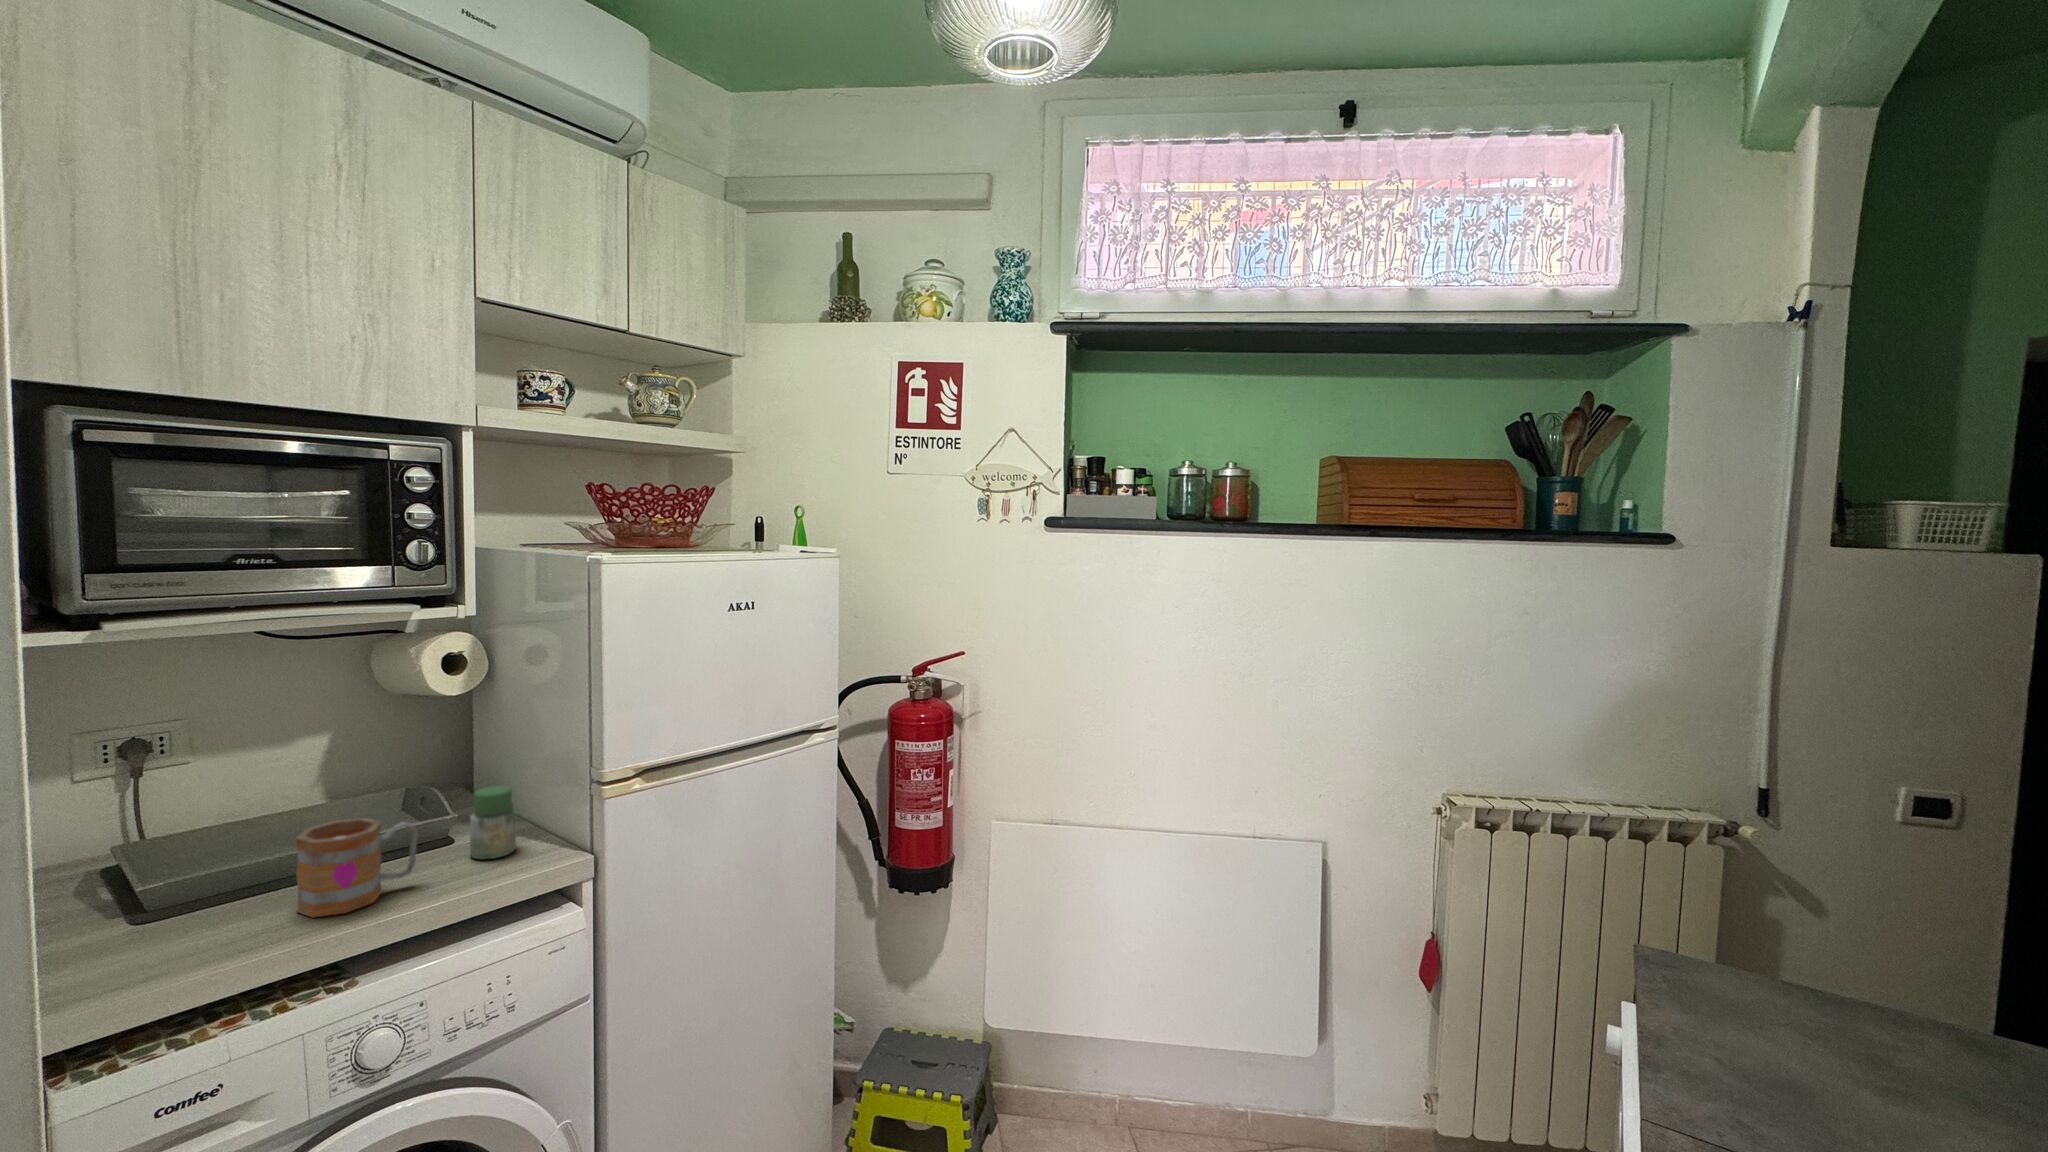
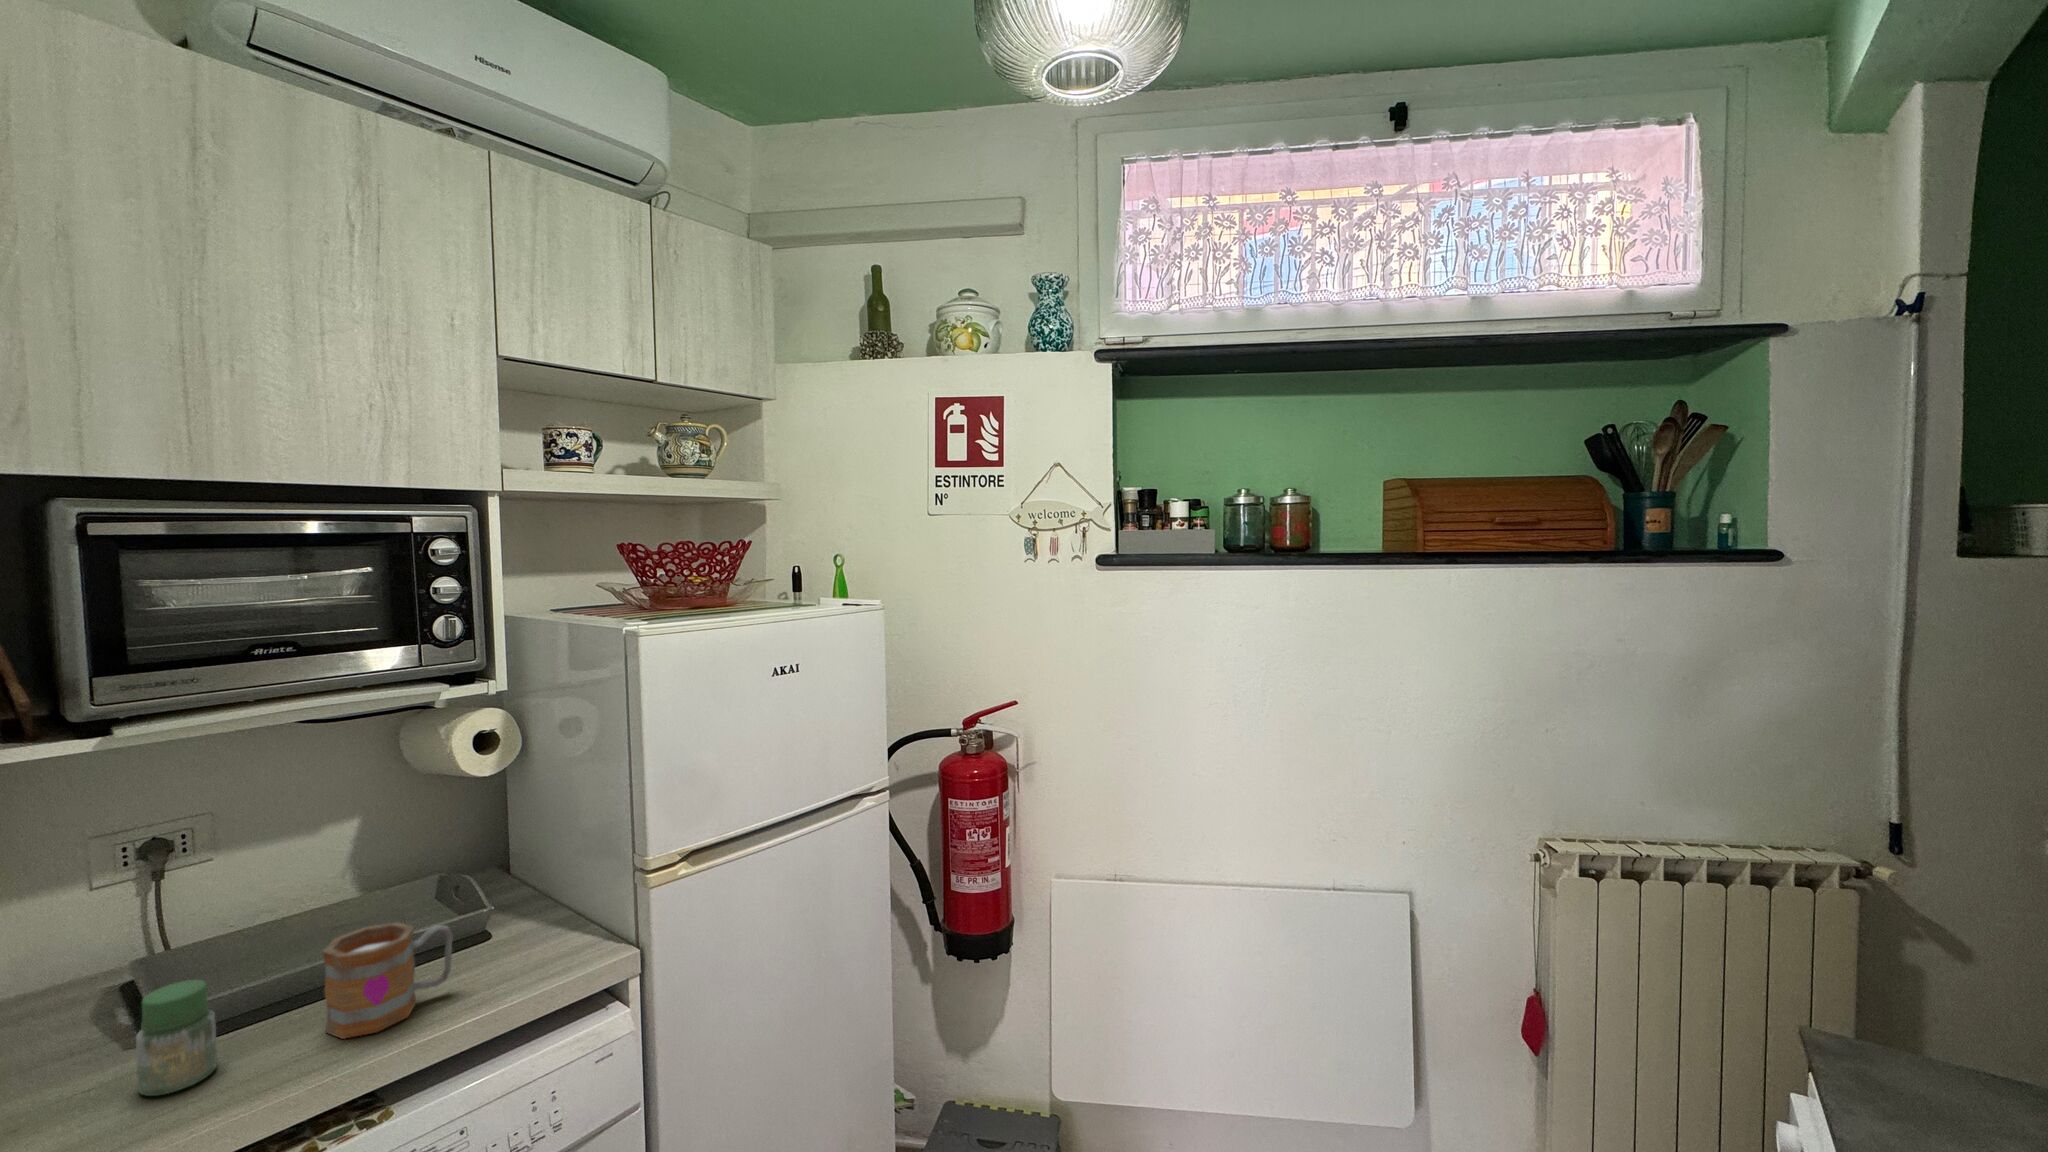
jar: present [470,786,516,859] -> present [136,980,217,1096]

